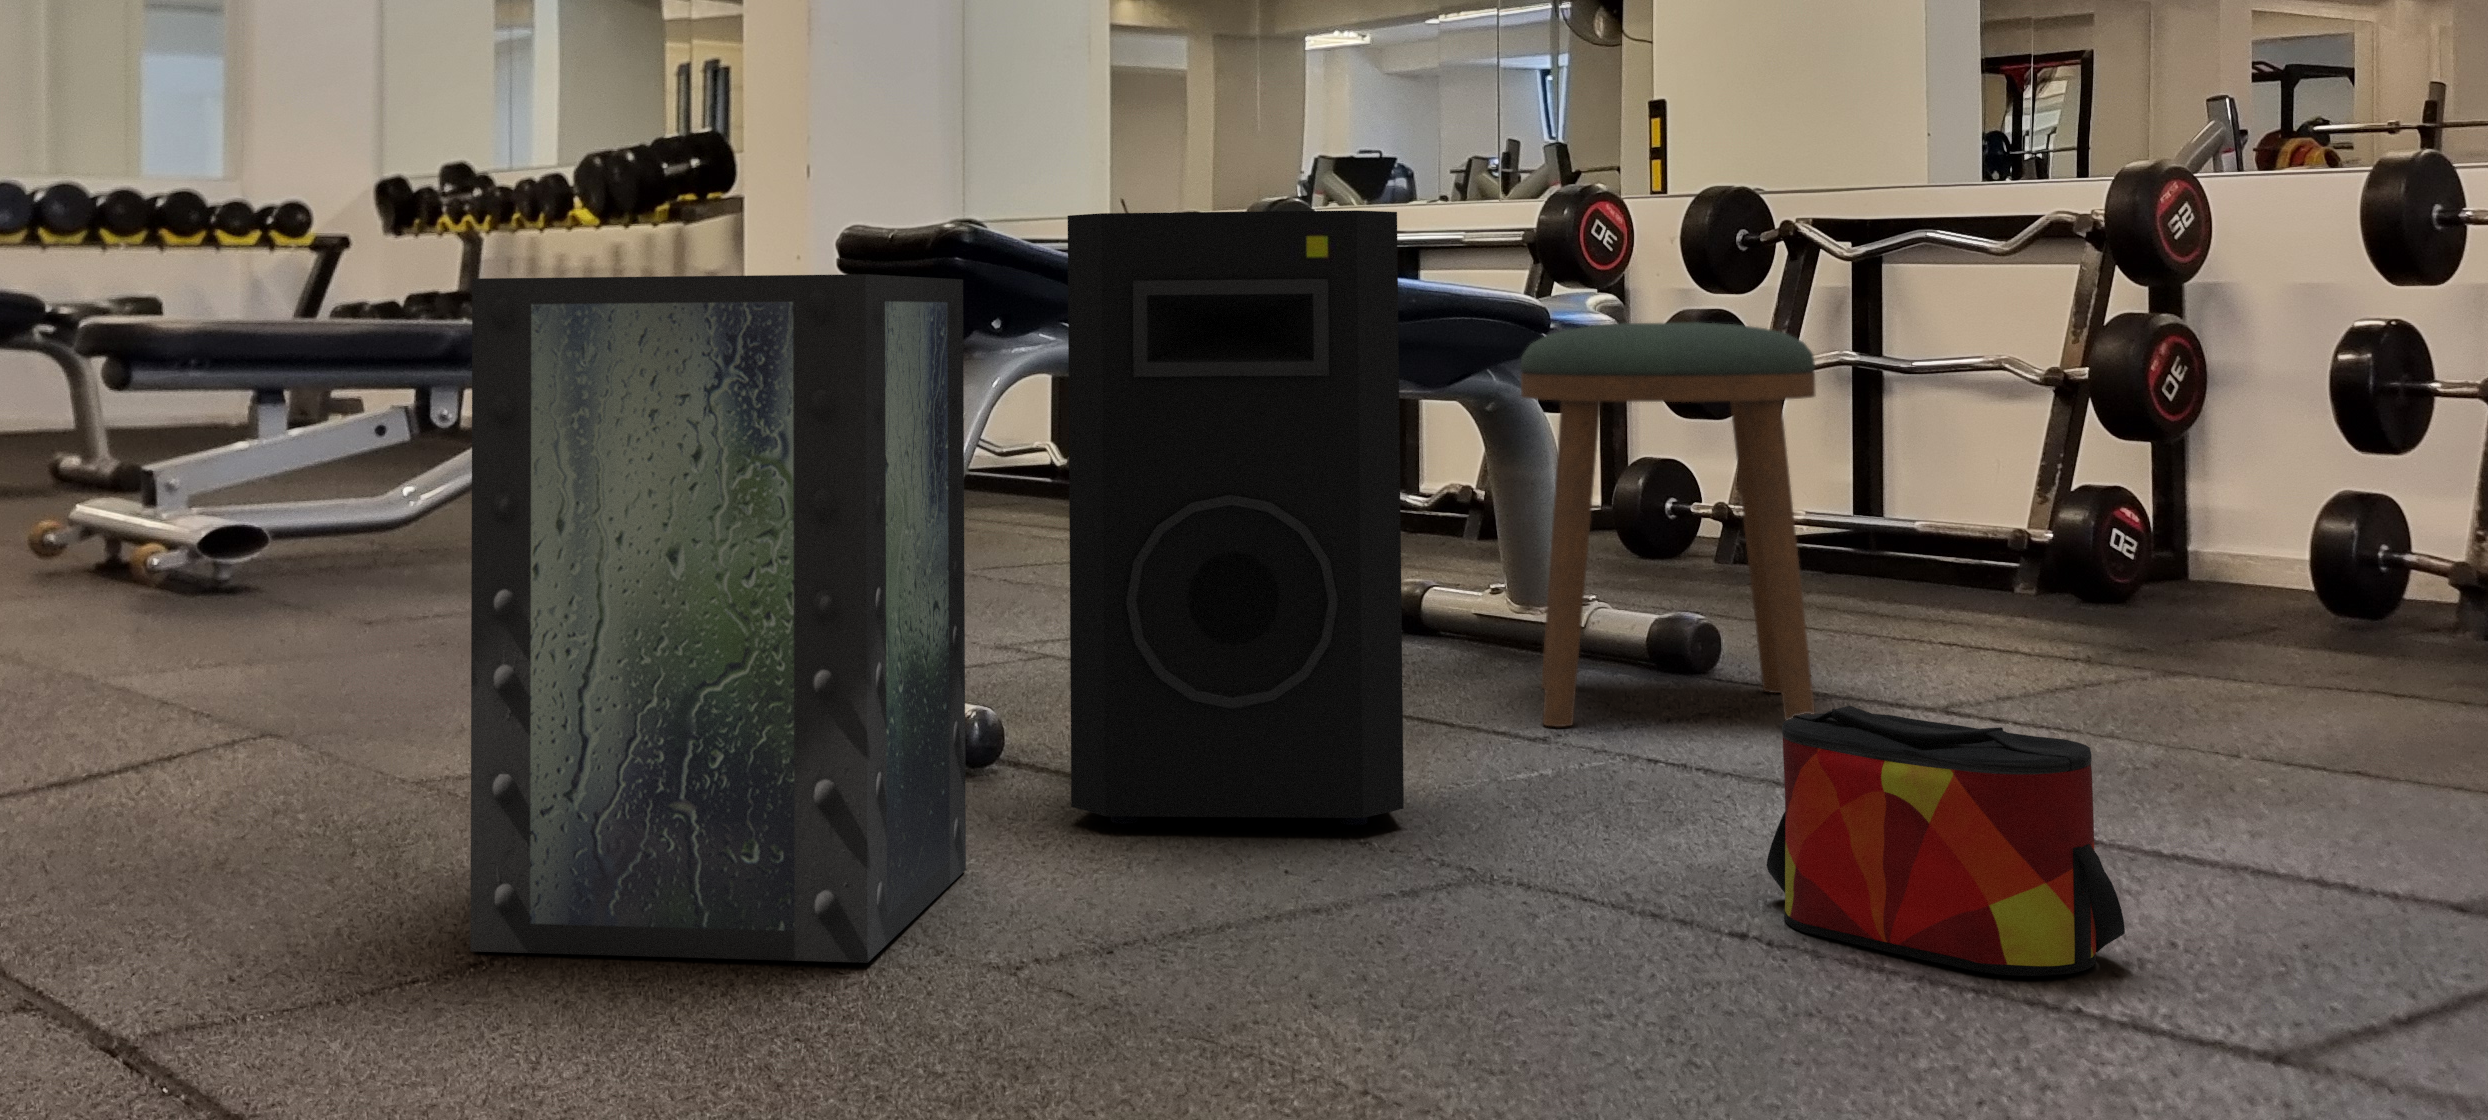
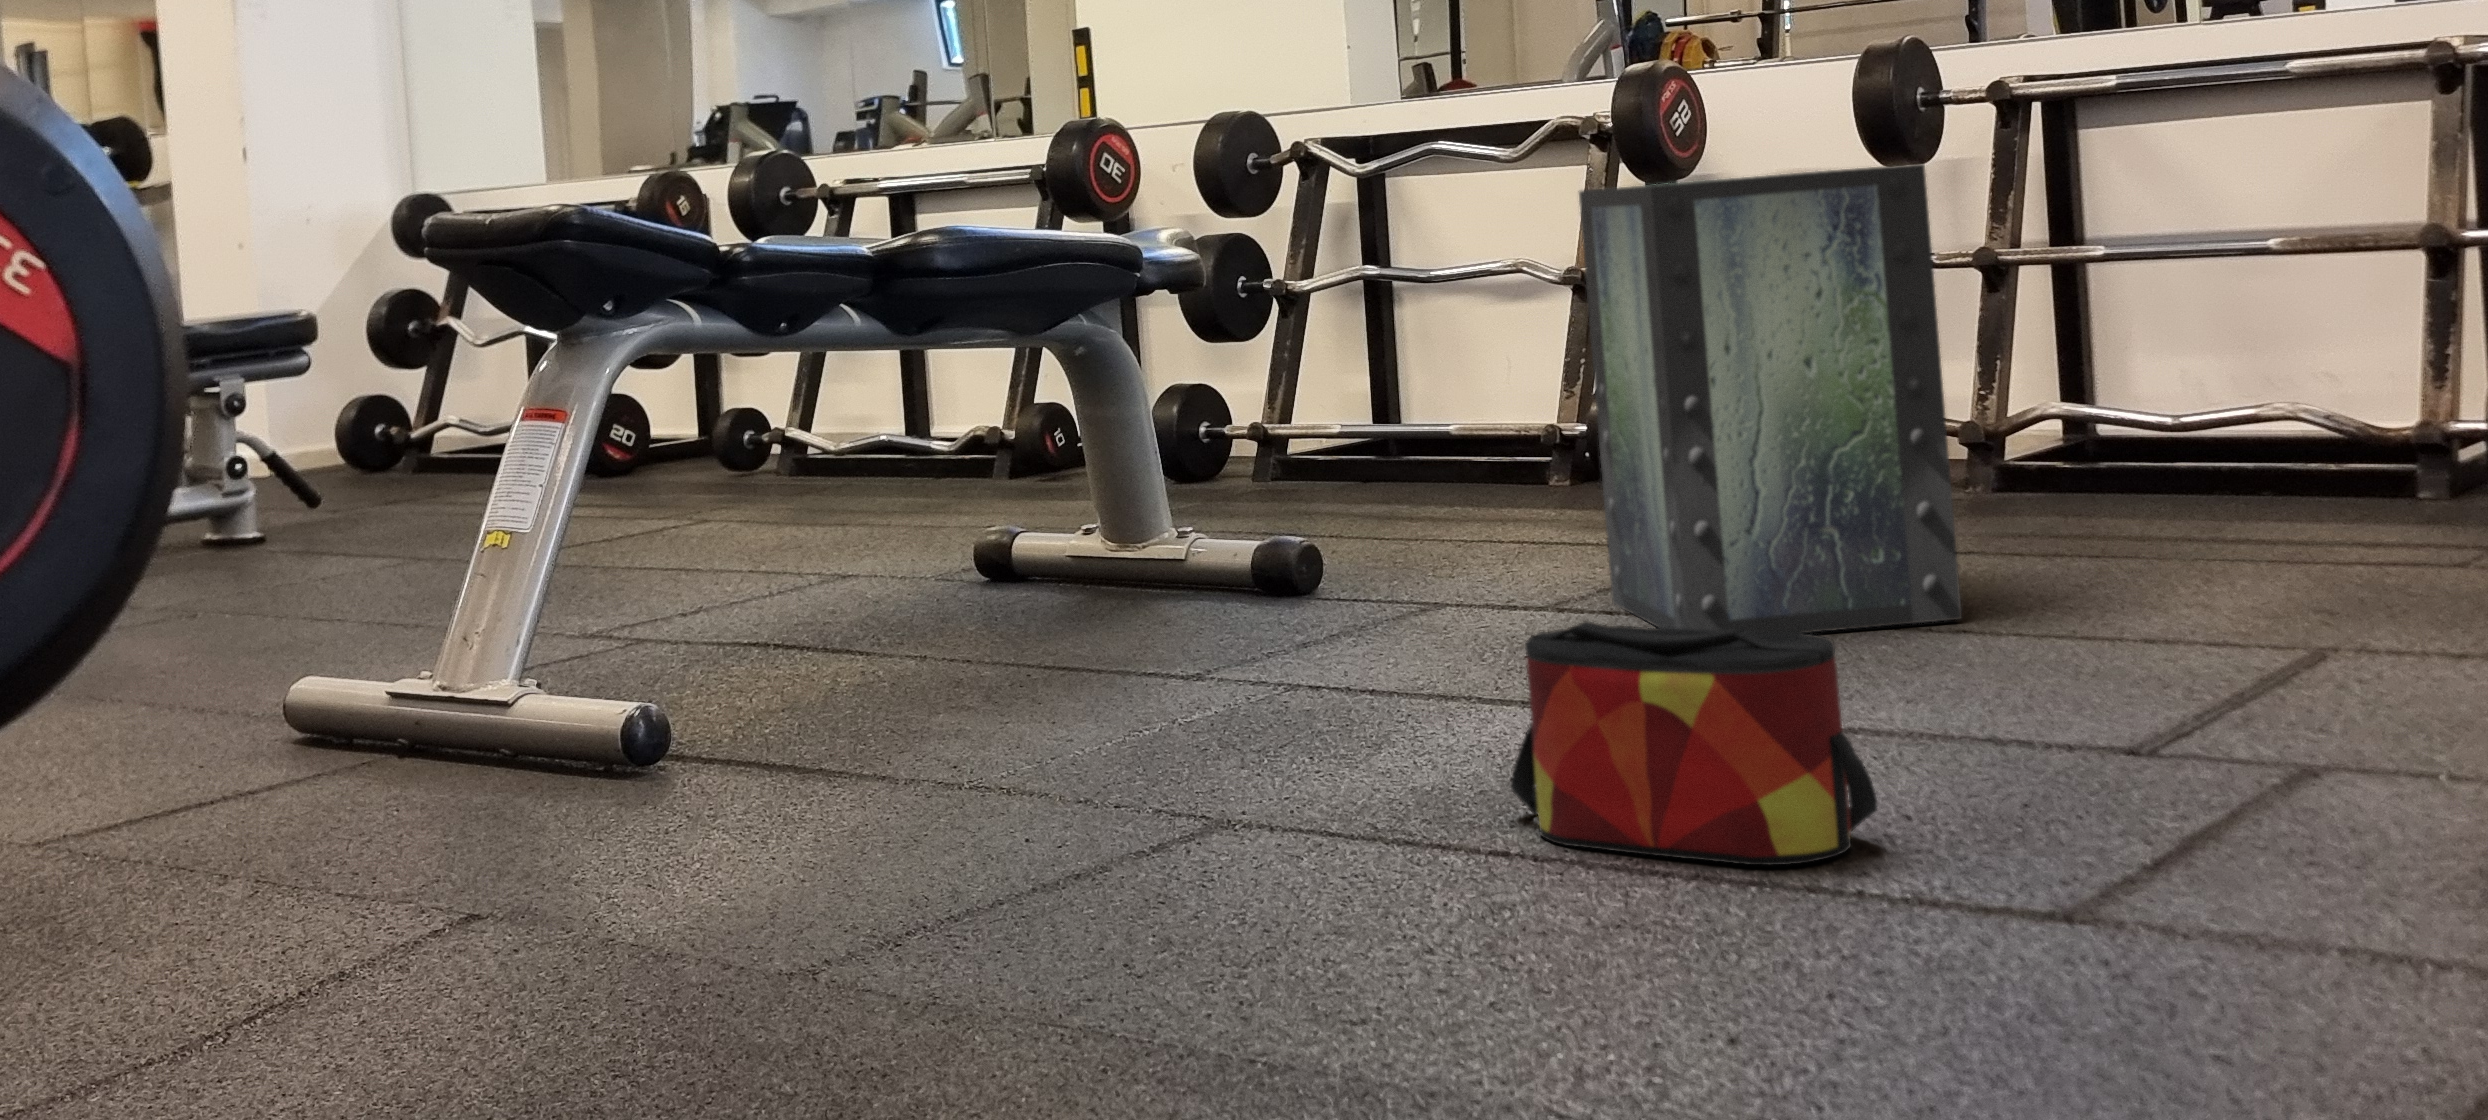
speaker: present [1068,210,1404,825] -> none [729,165,1117,814]
storage box: present [470,274,966,963] -> present [1579,164,1962,633]
stool: present [1520,322,1815,726] -> none [1130,250,1453,666]

